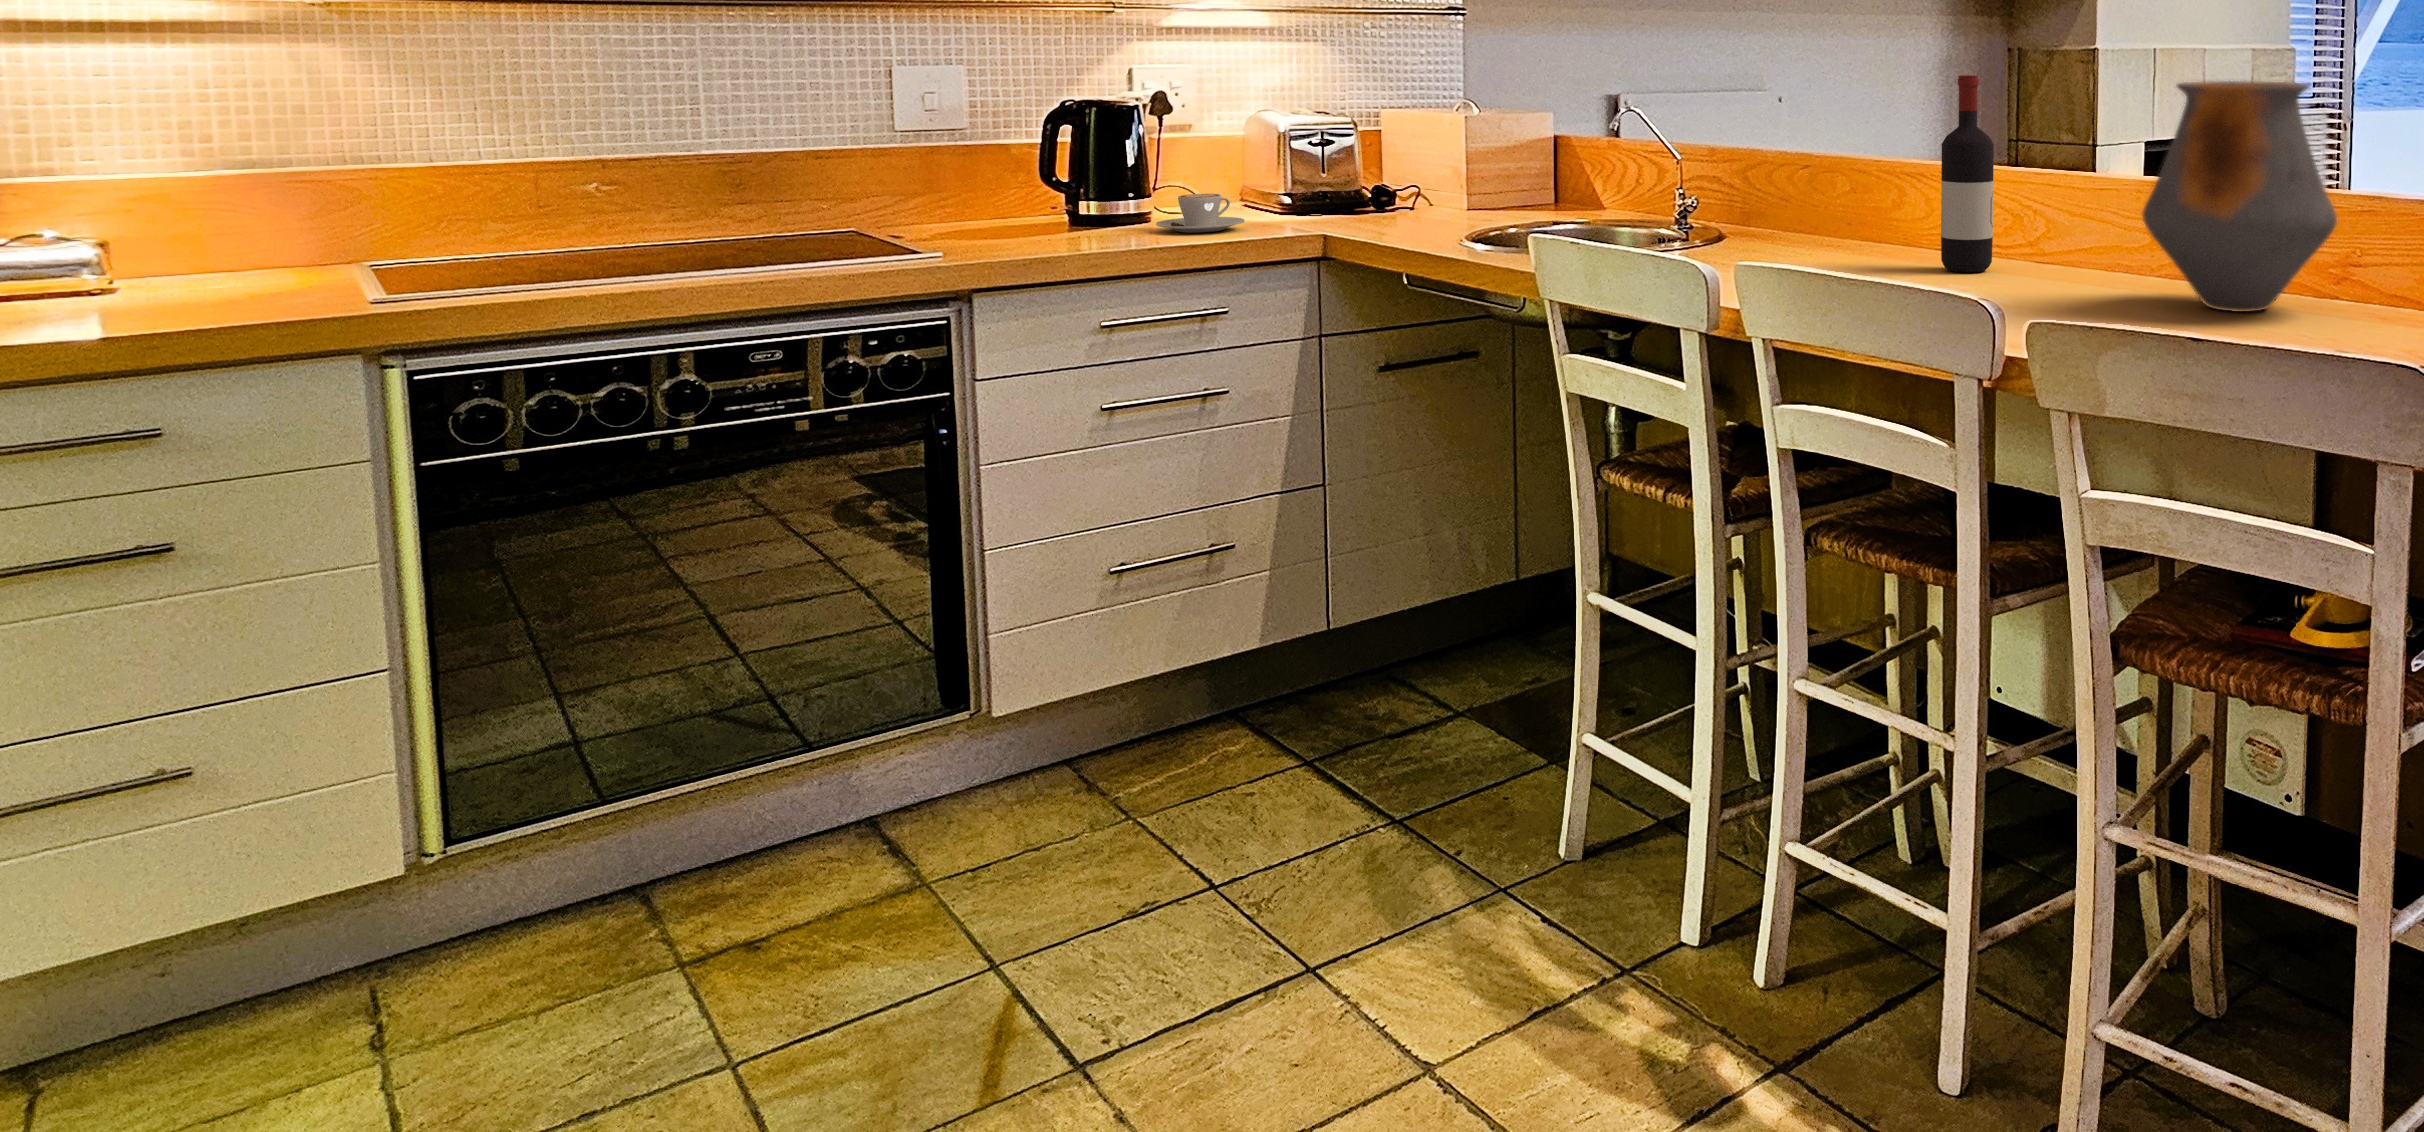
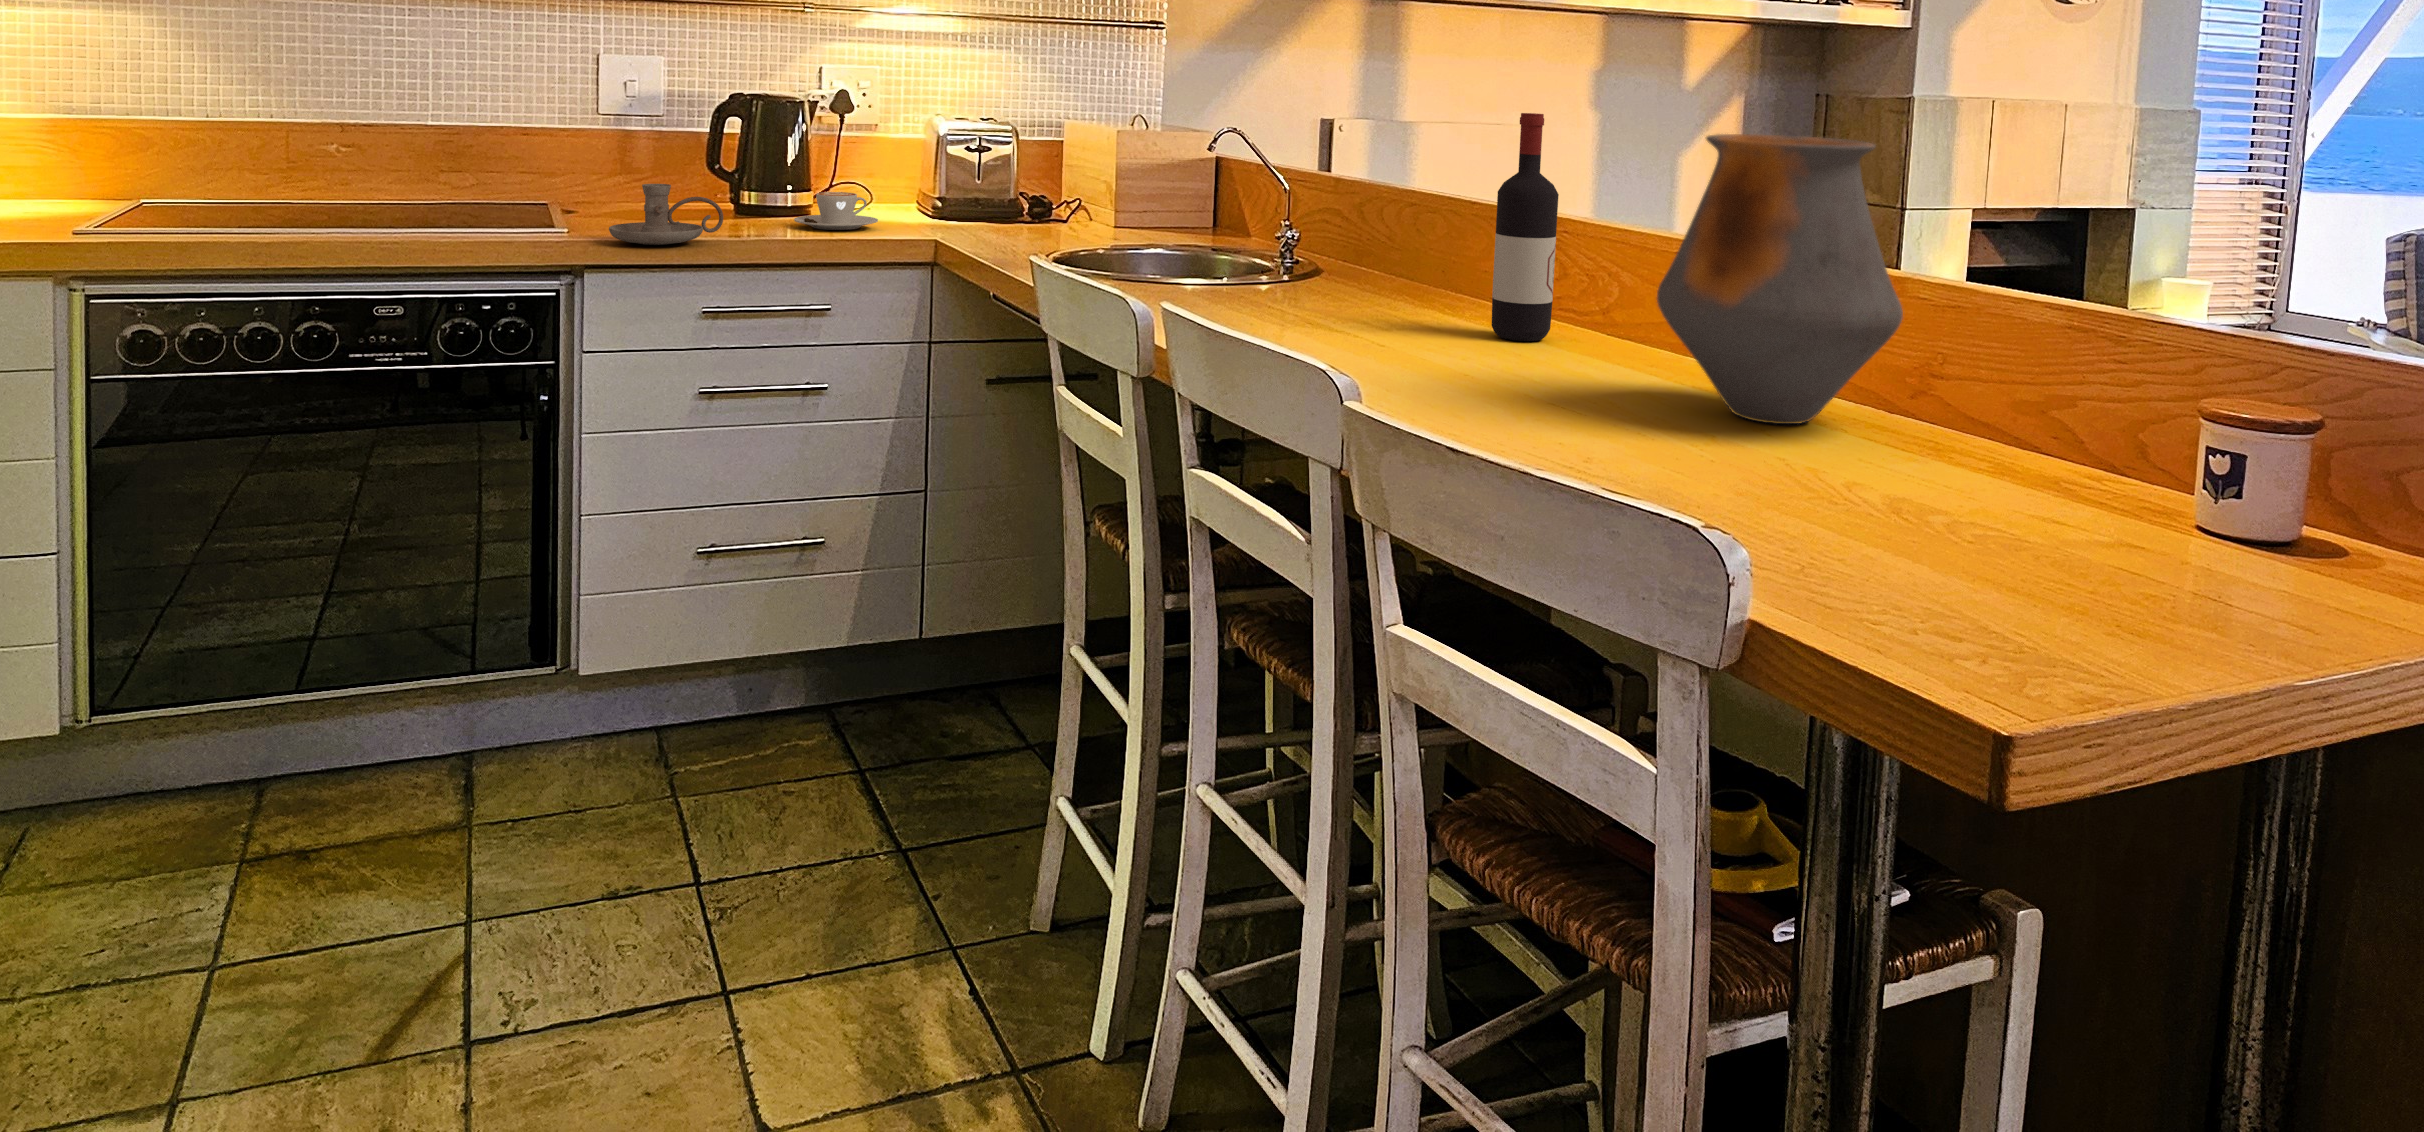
candle holder: none [1001,195,1119,259] -> present [609,184,723,245]

